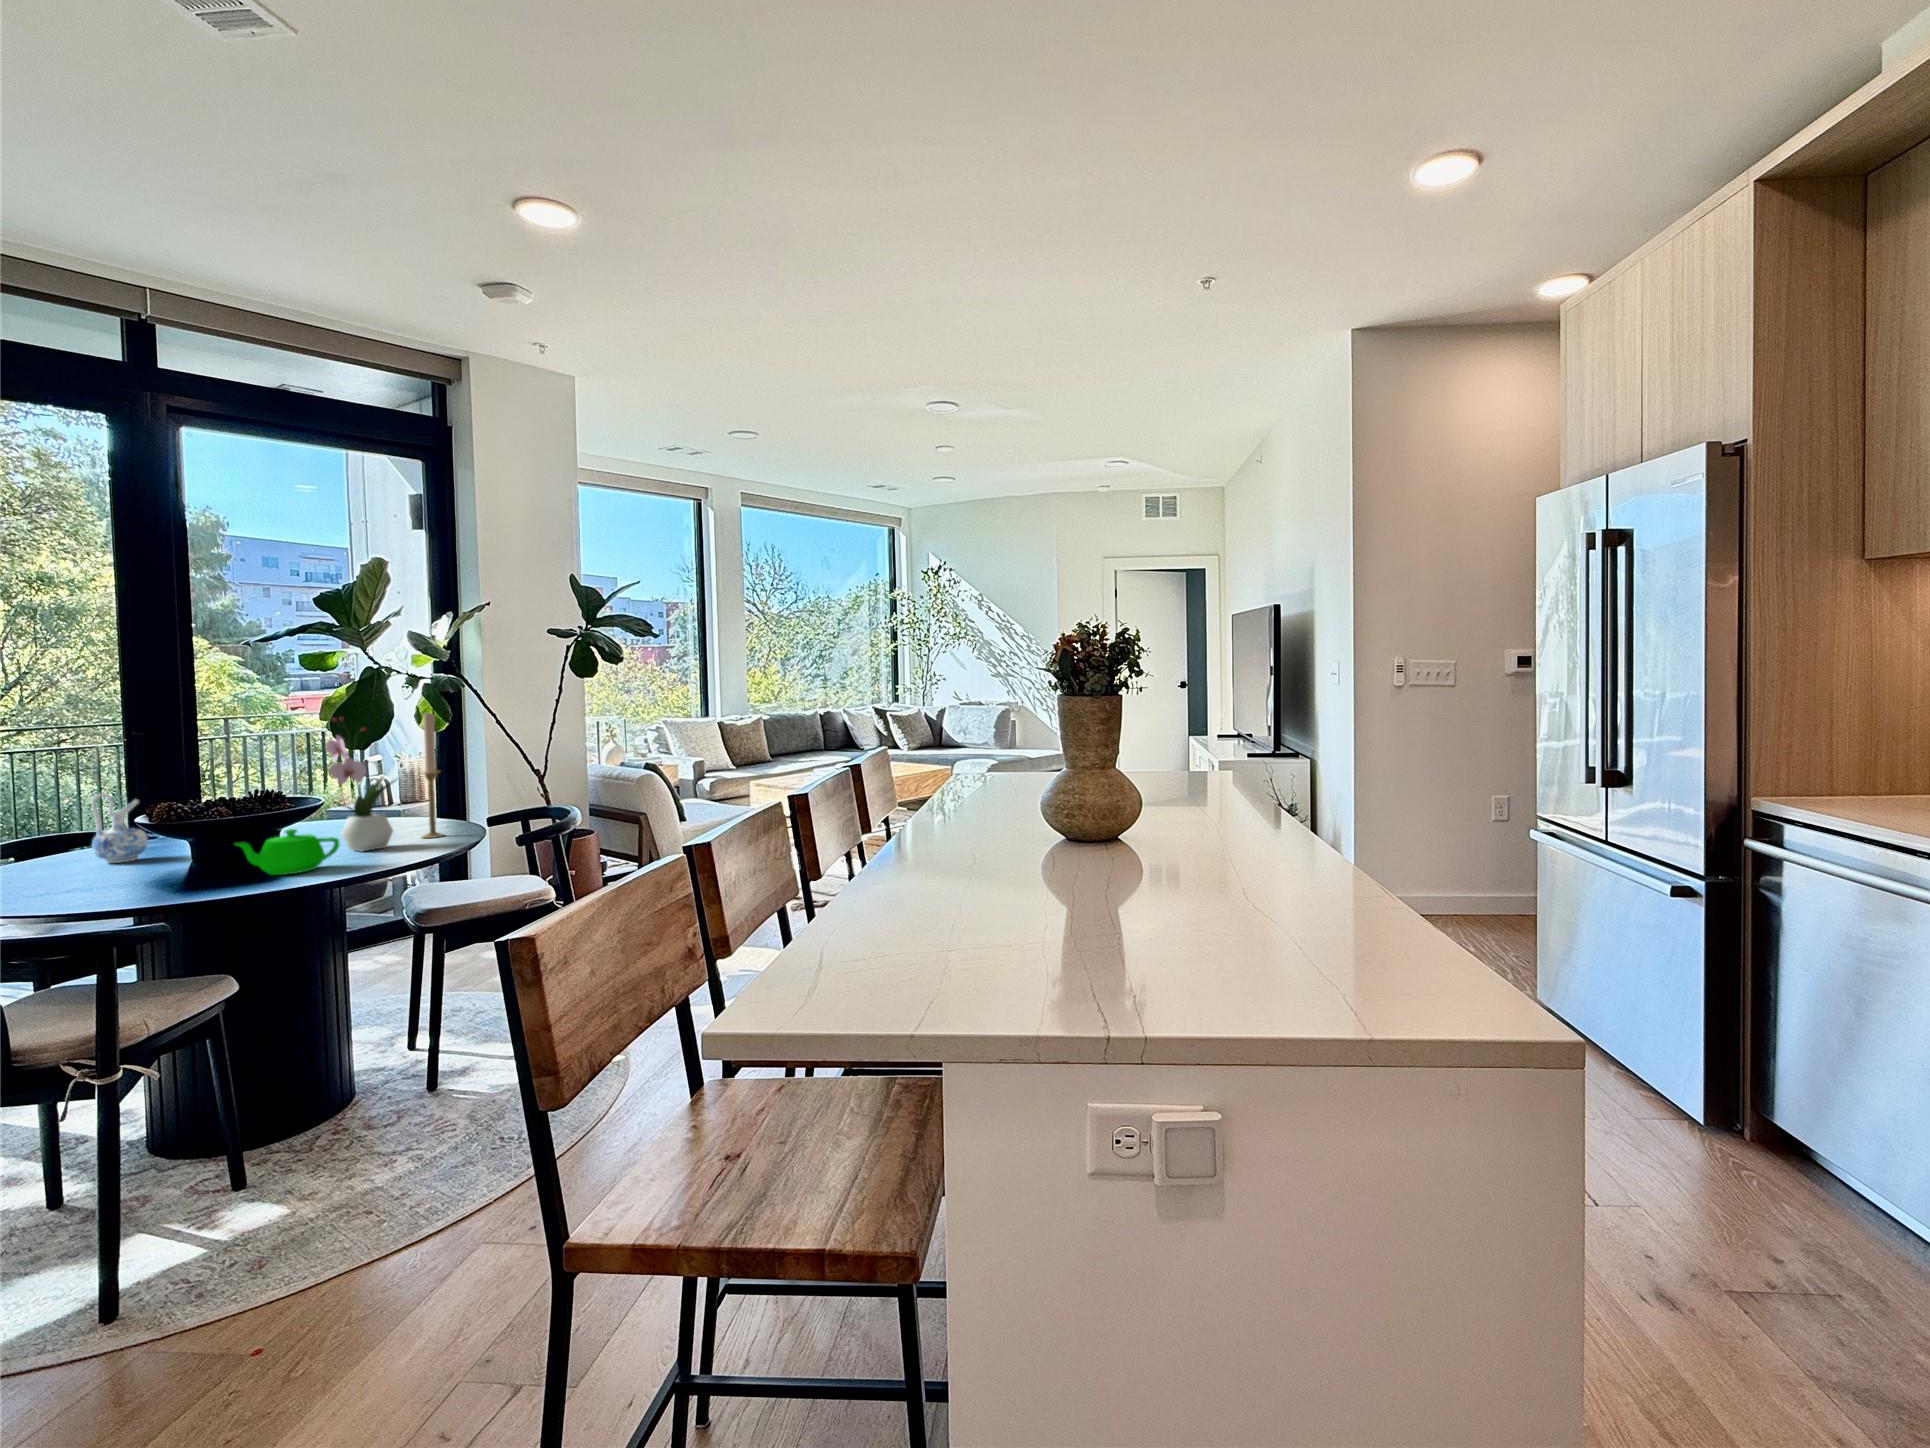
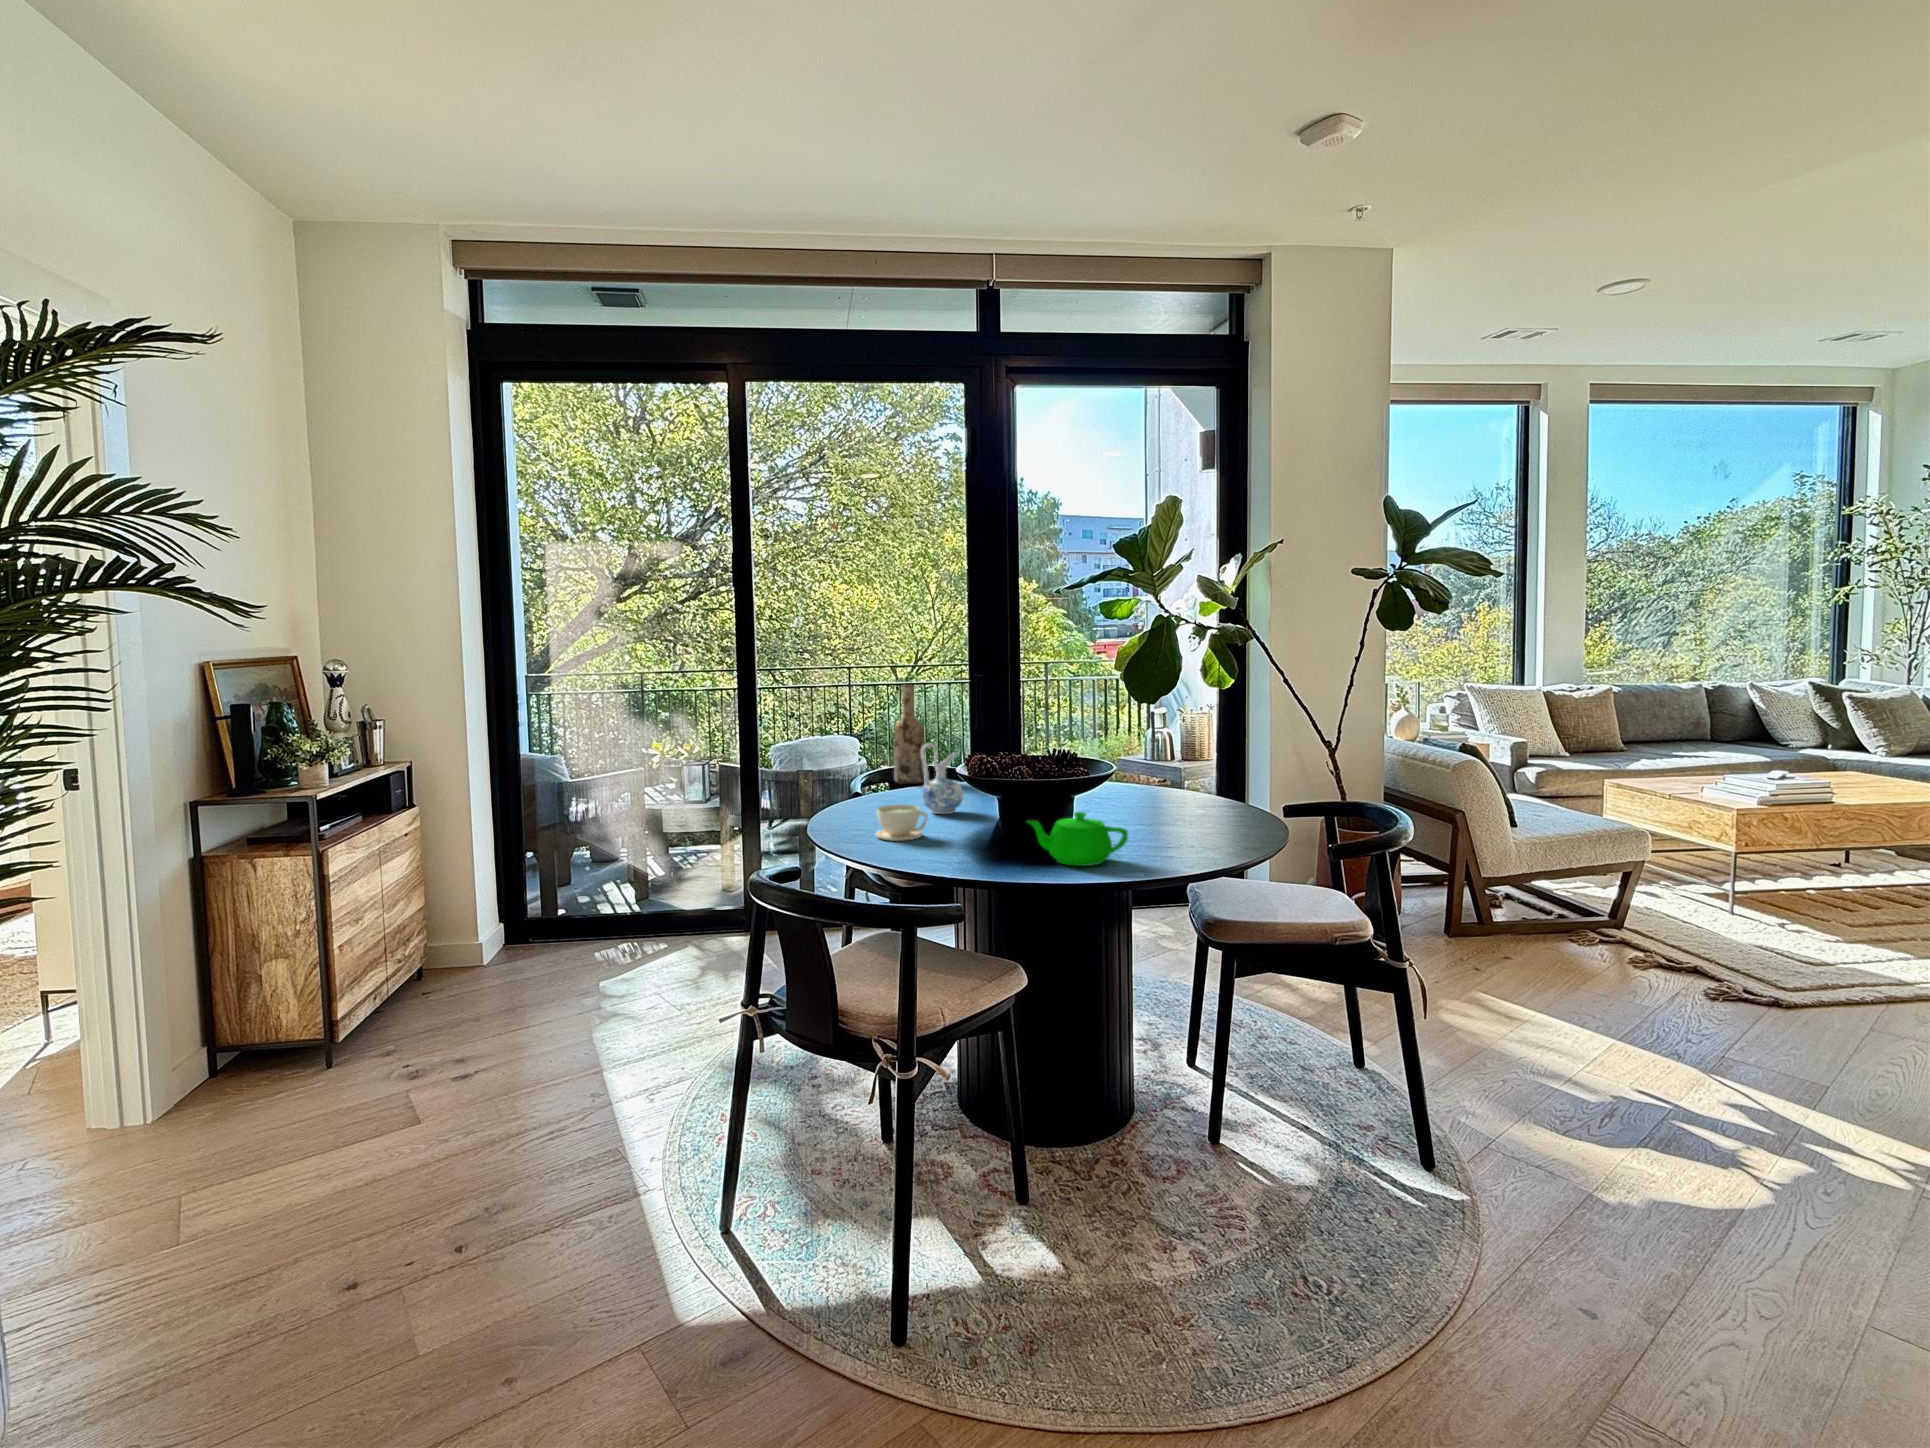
candlestick: present [422,713,443,838] -> none [1212,677,1240,835]
flower arrangement: present [325,717,395,851] -> none [1117,679,1193,843]
wine bottle: none [38,739,84,847] -> present [894,684,924,784]
coffee cup: none [39,852,110,889] -> present [876,804,928,841]

